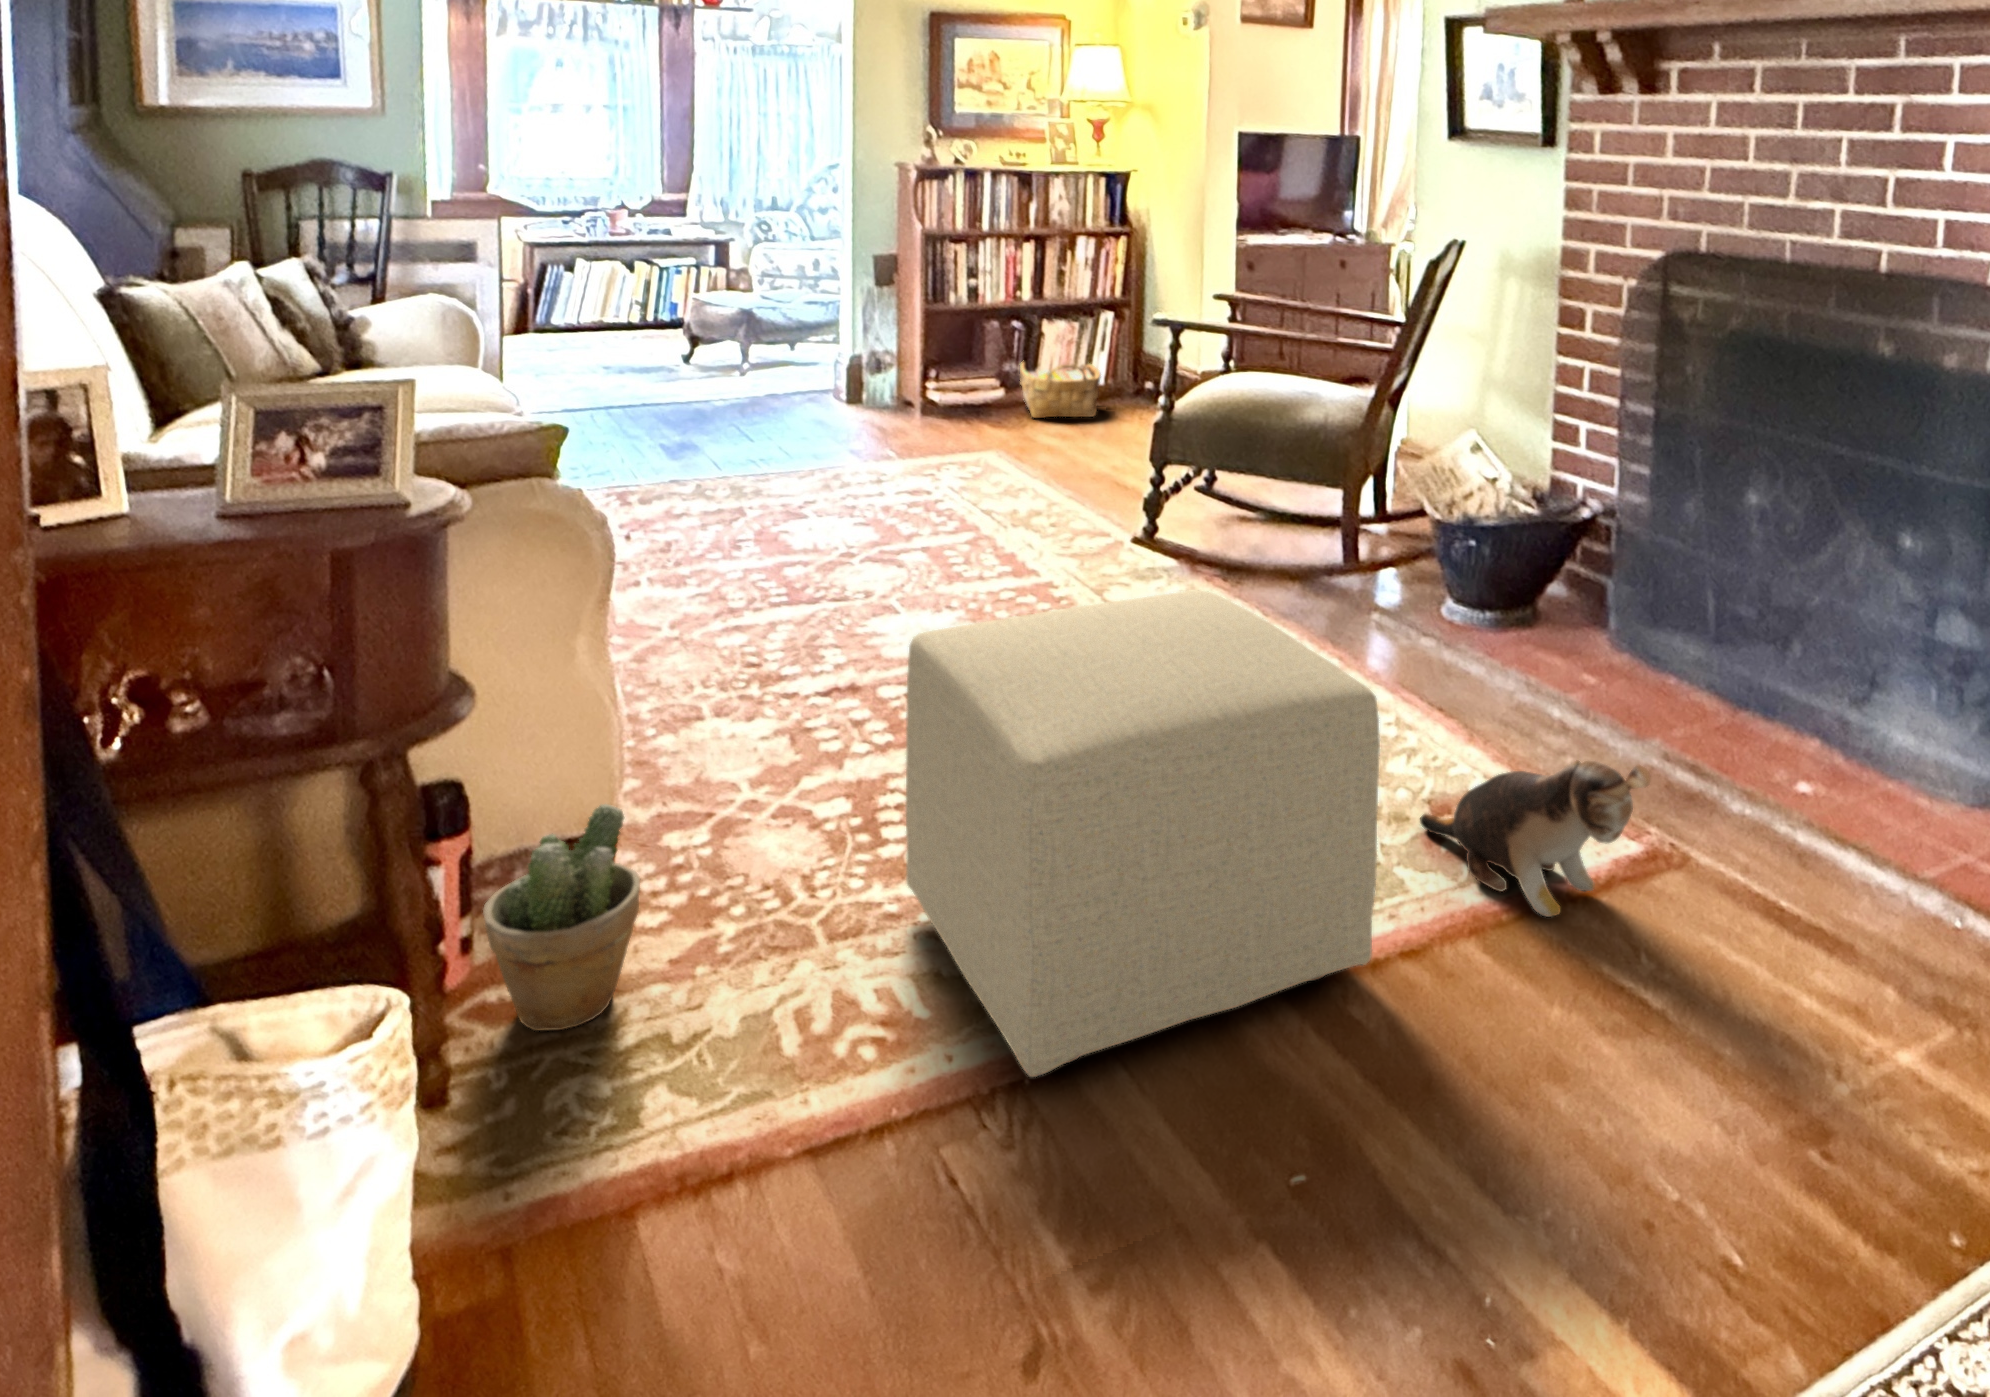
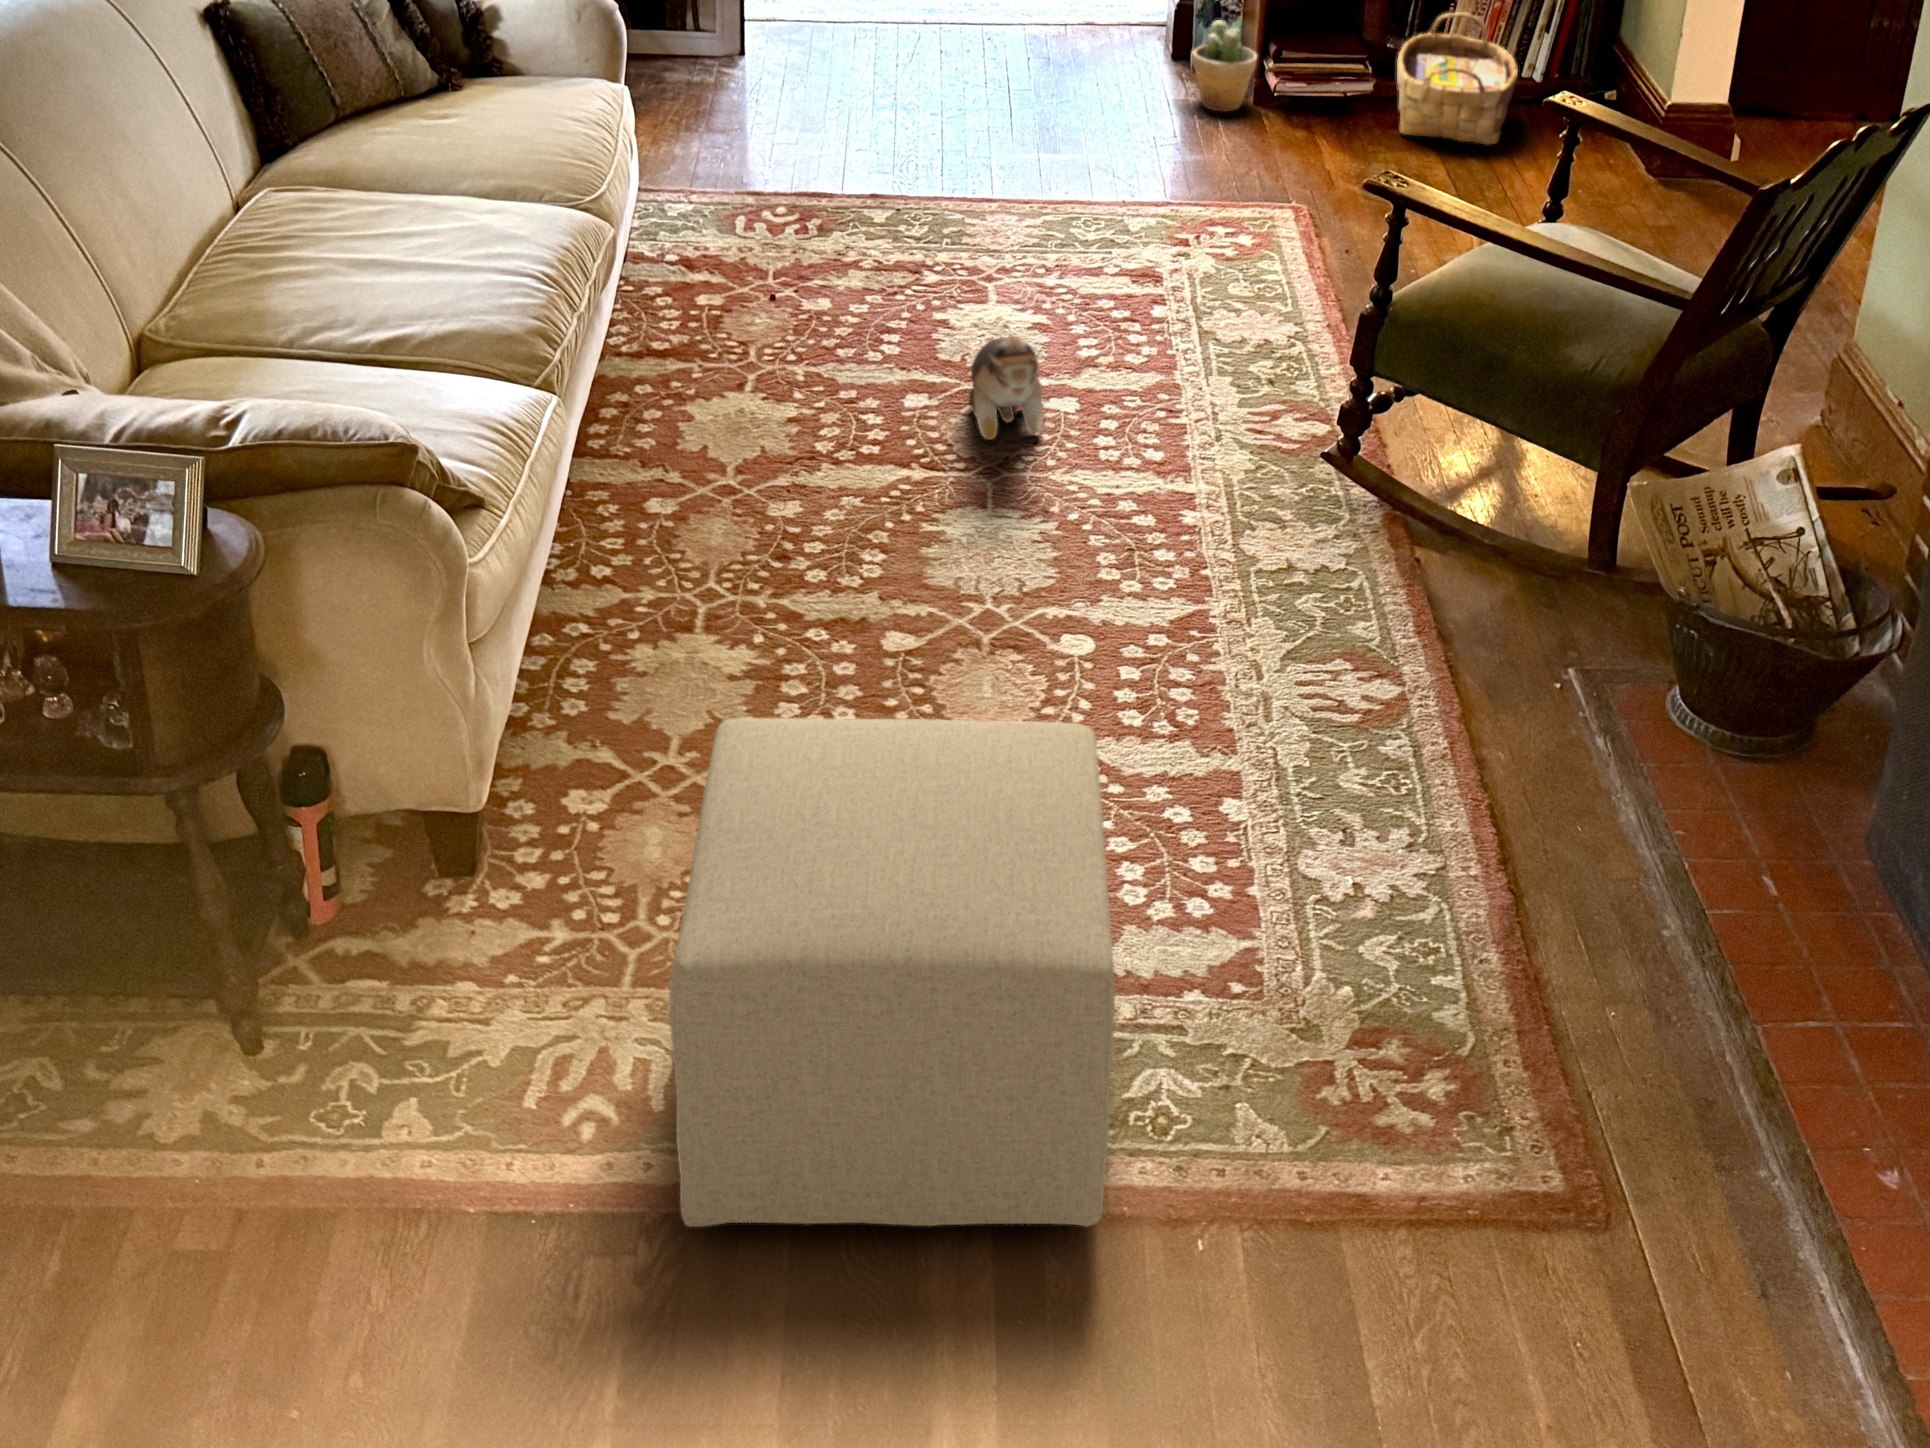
plush toy: present [1420,761,1651,917] -> present [969,335,1043,440]
potted plant: present [483,804,640,1031] -> present [1193,20,1257,111]

